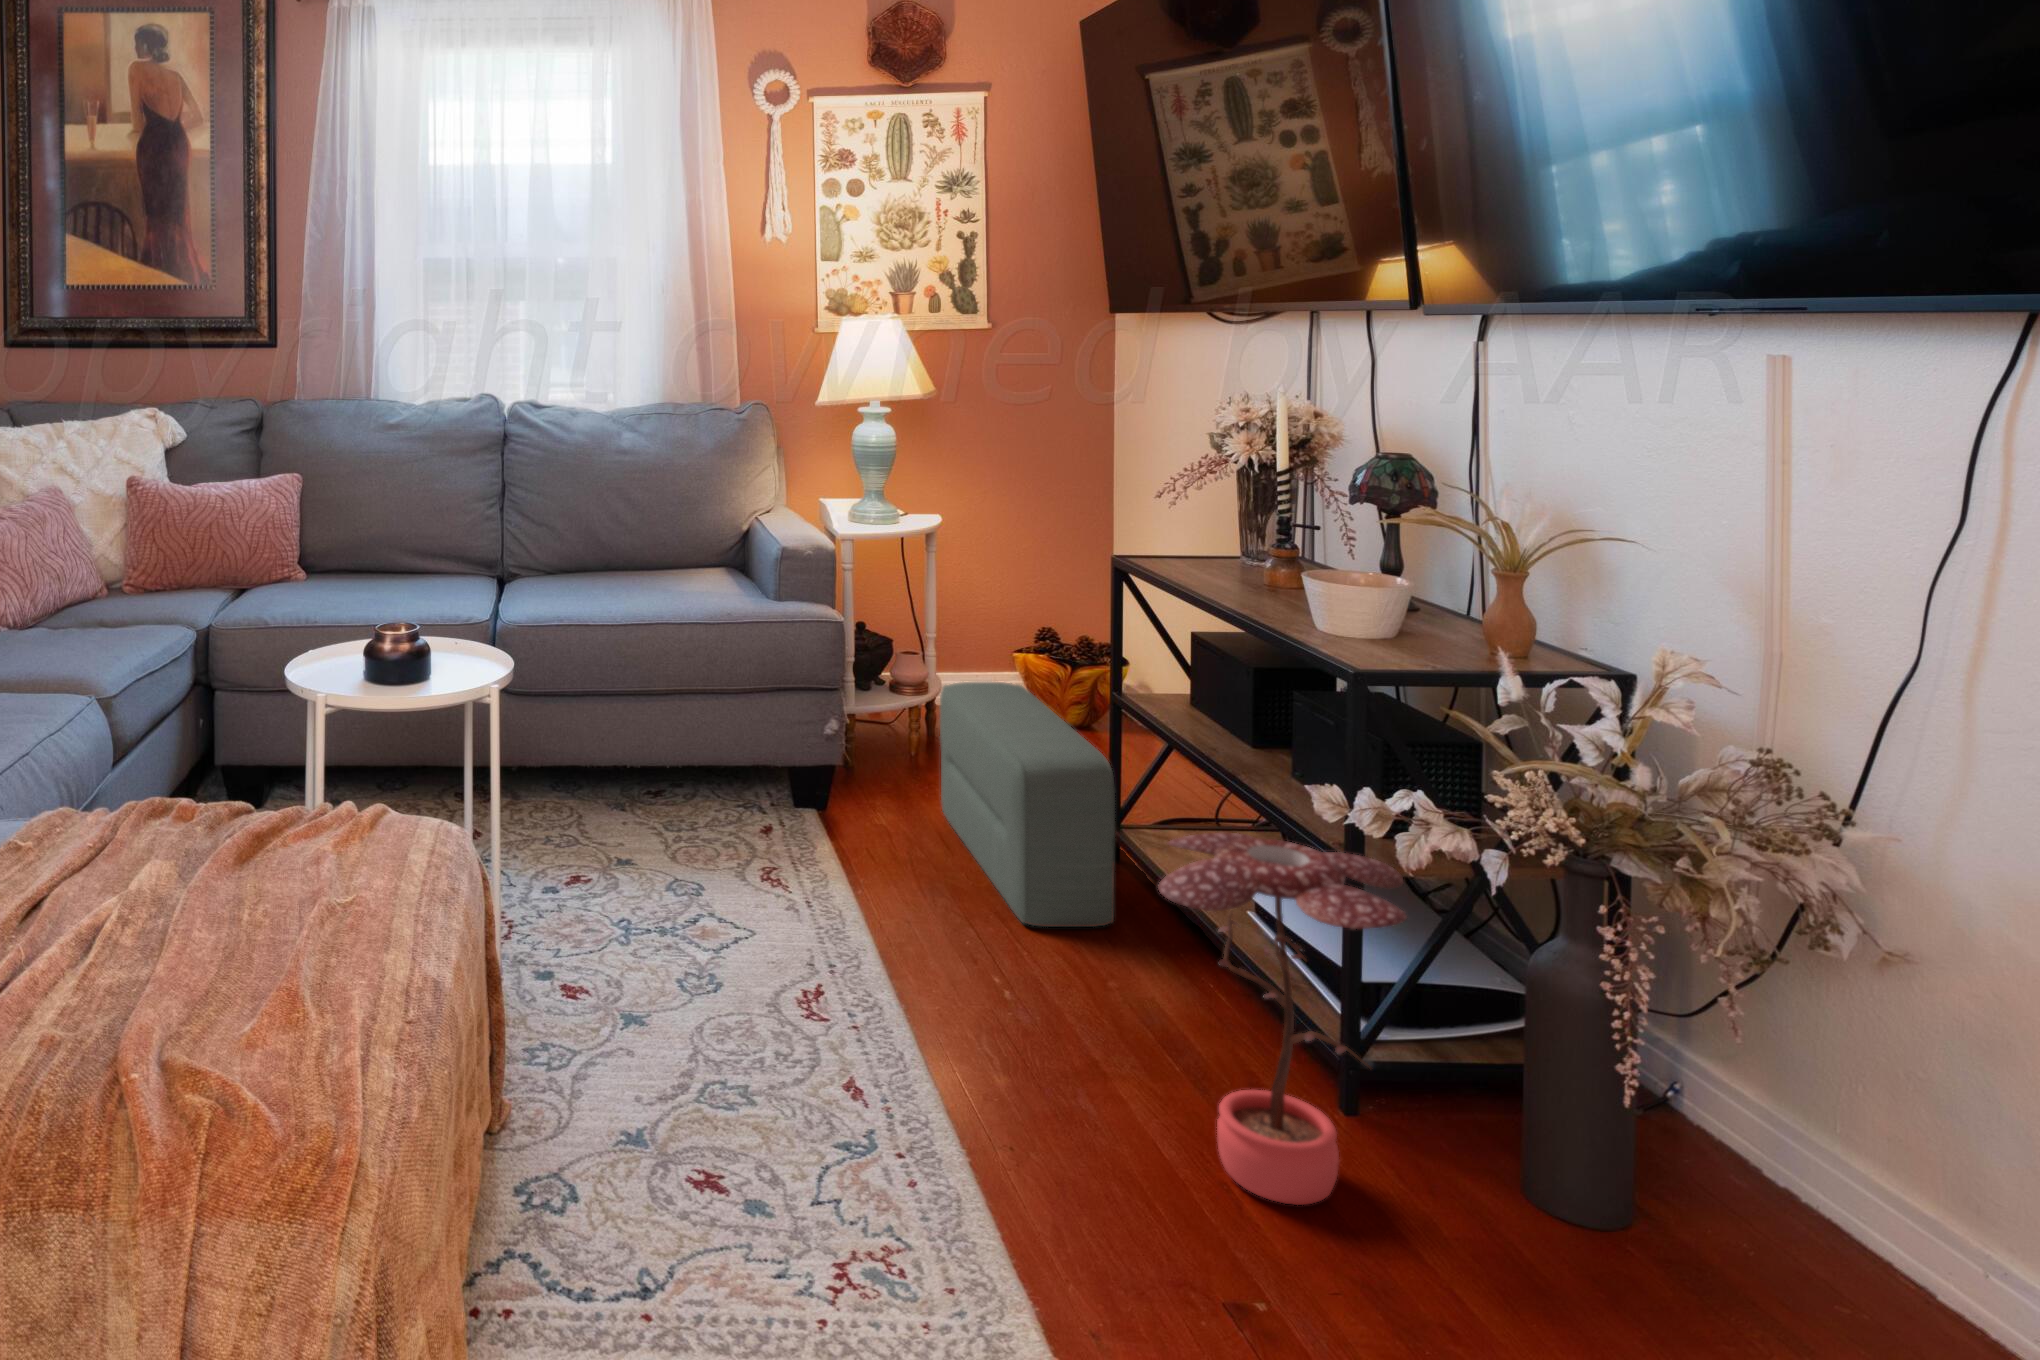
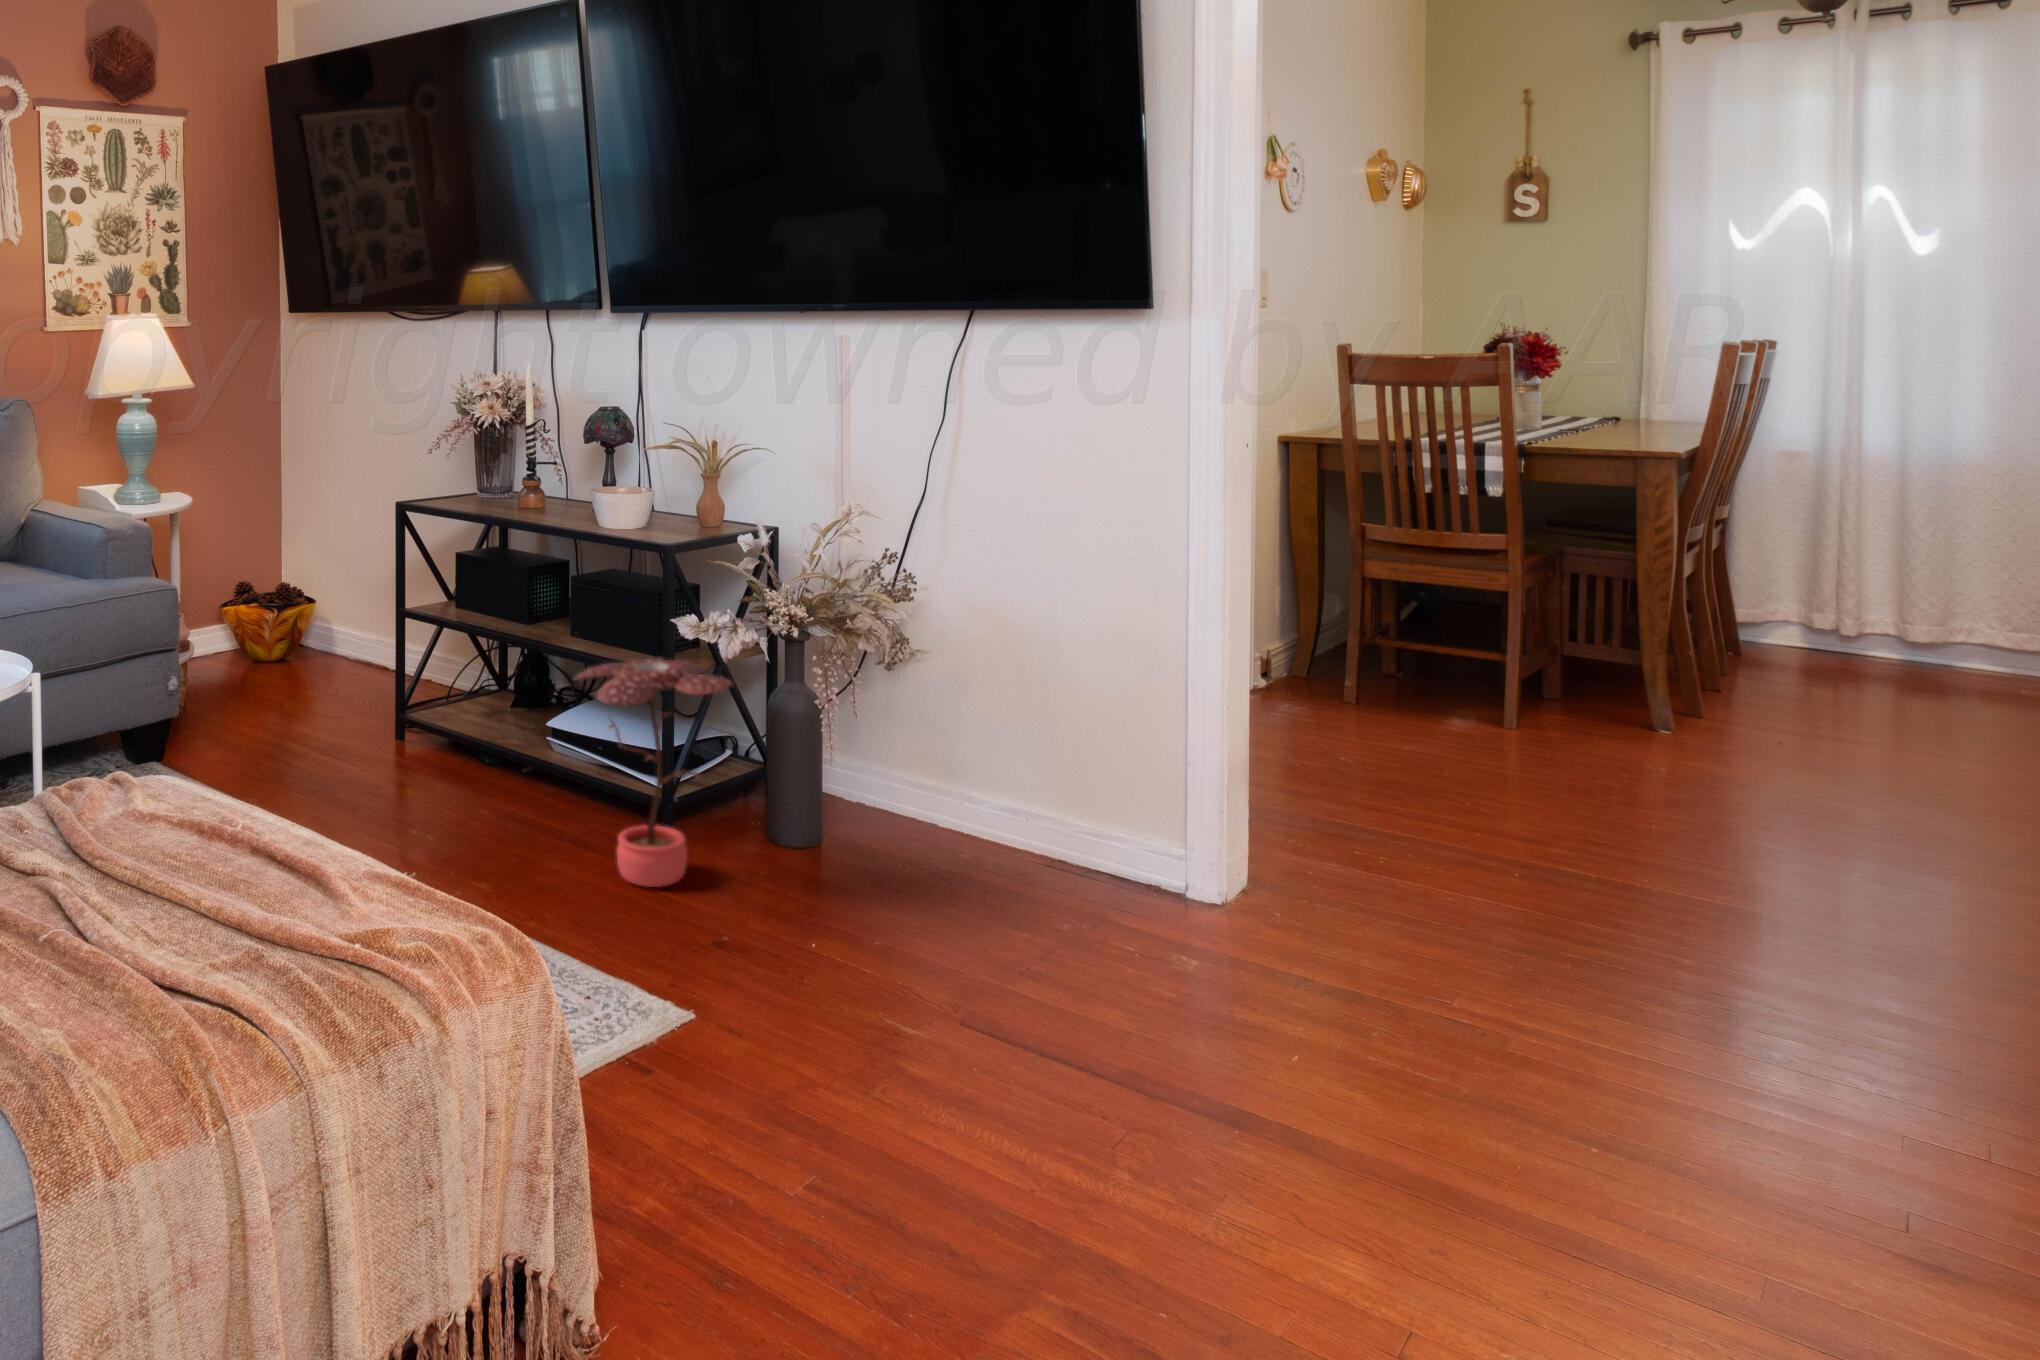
pouf: present [940,682,1115,927] -> none [248,622,441,795]

